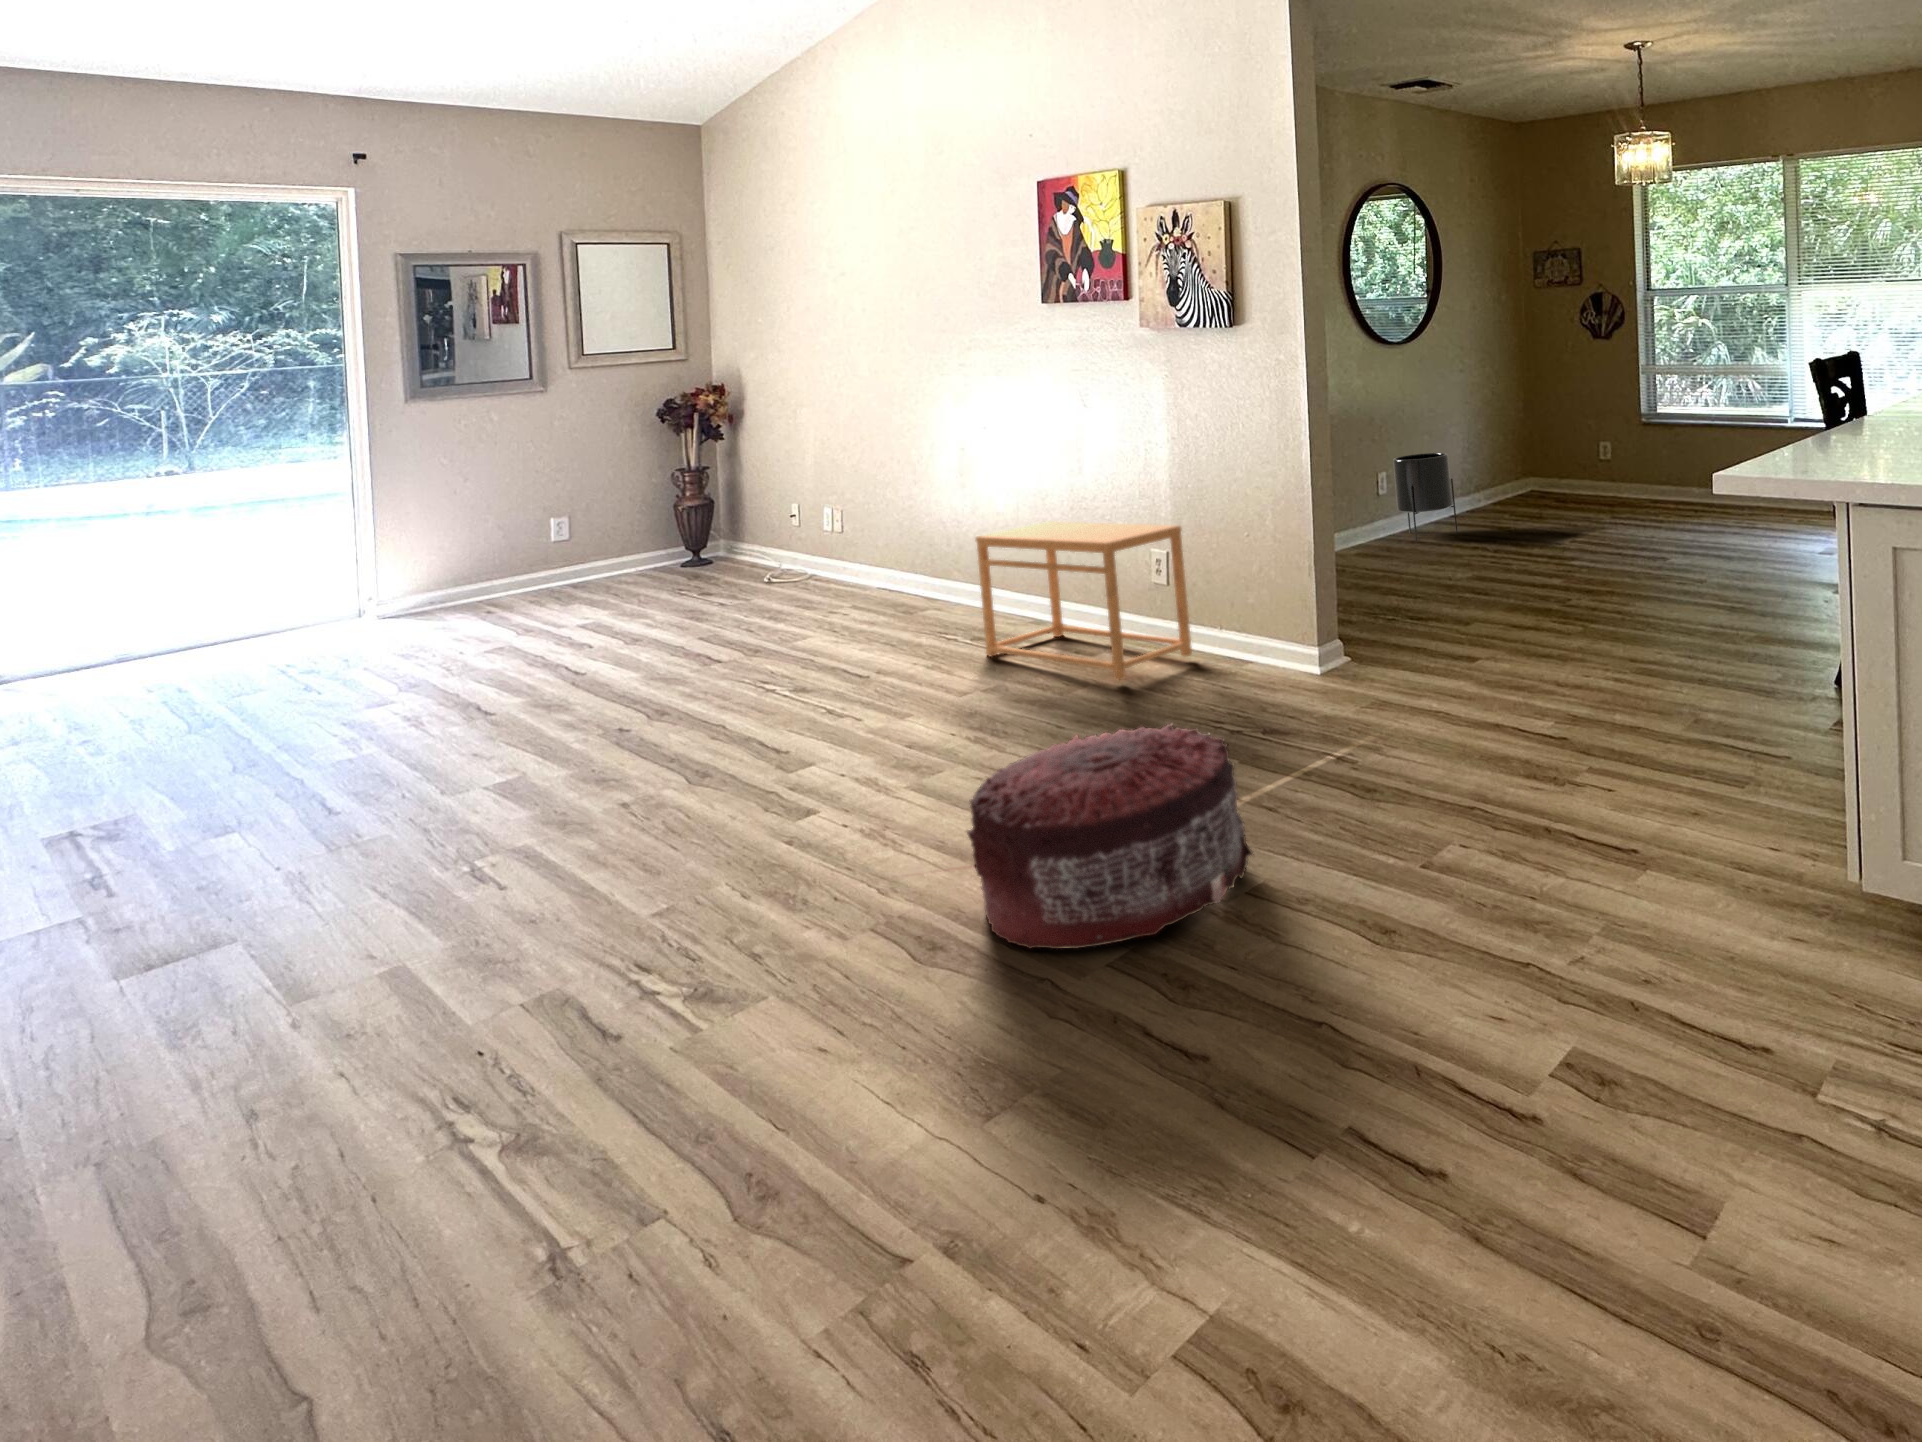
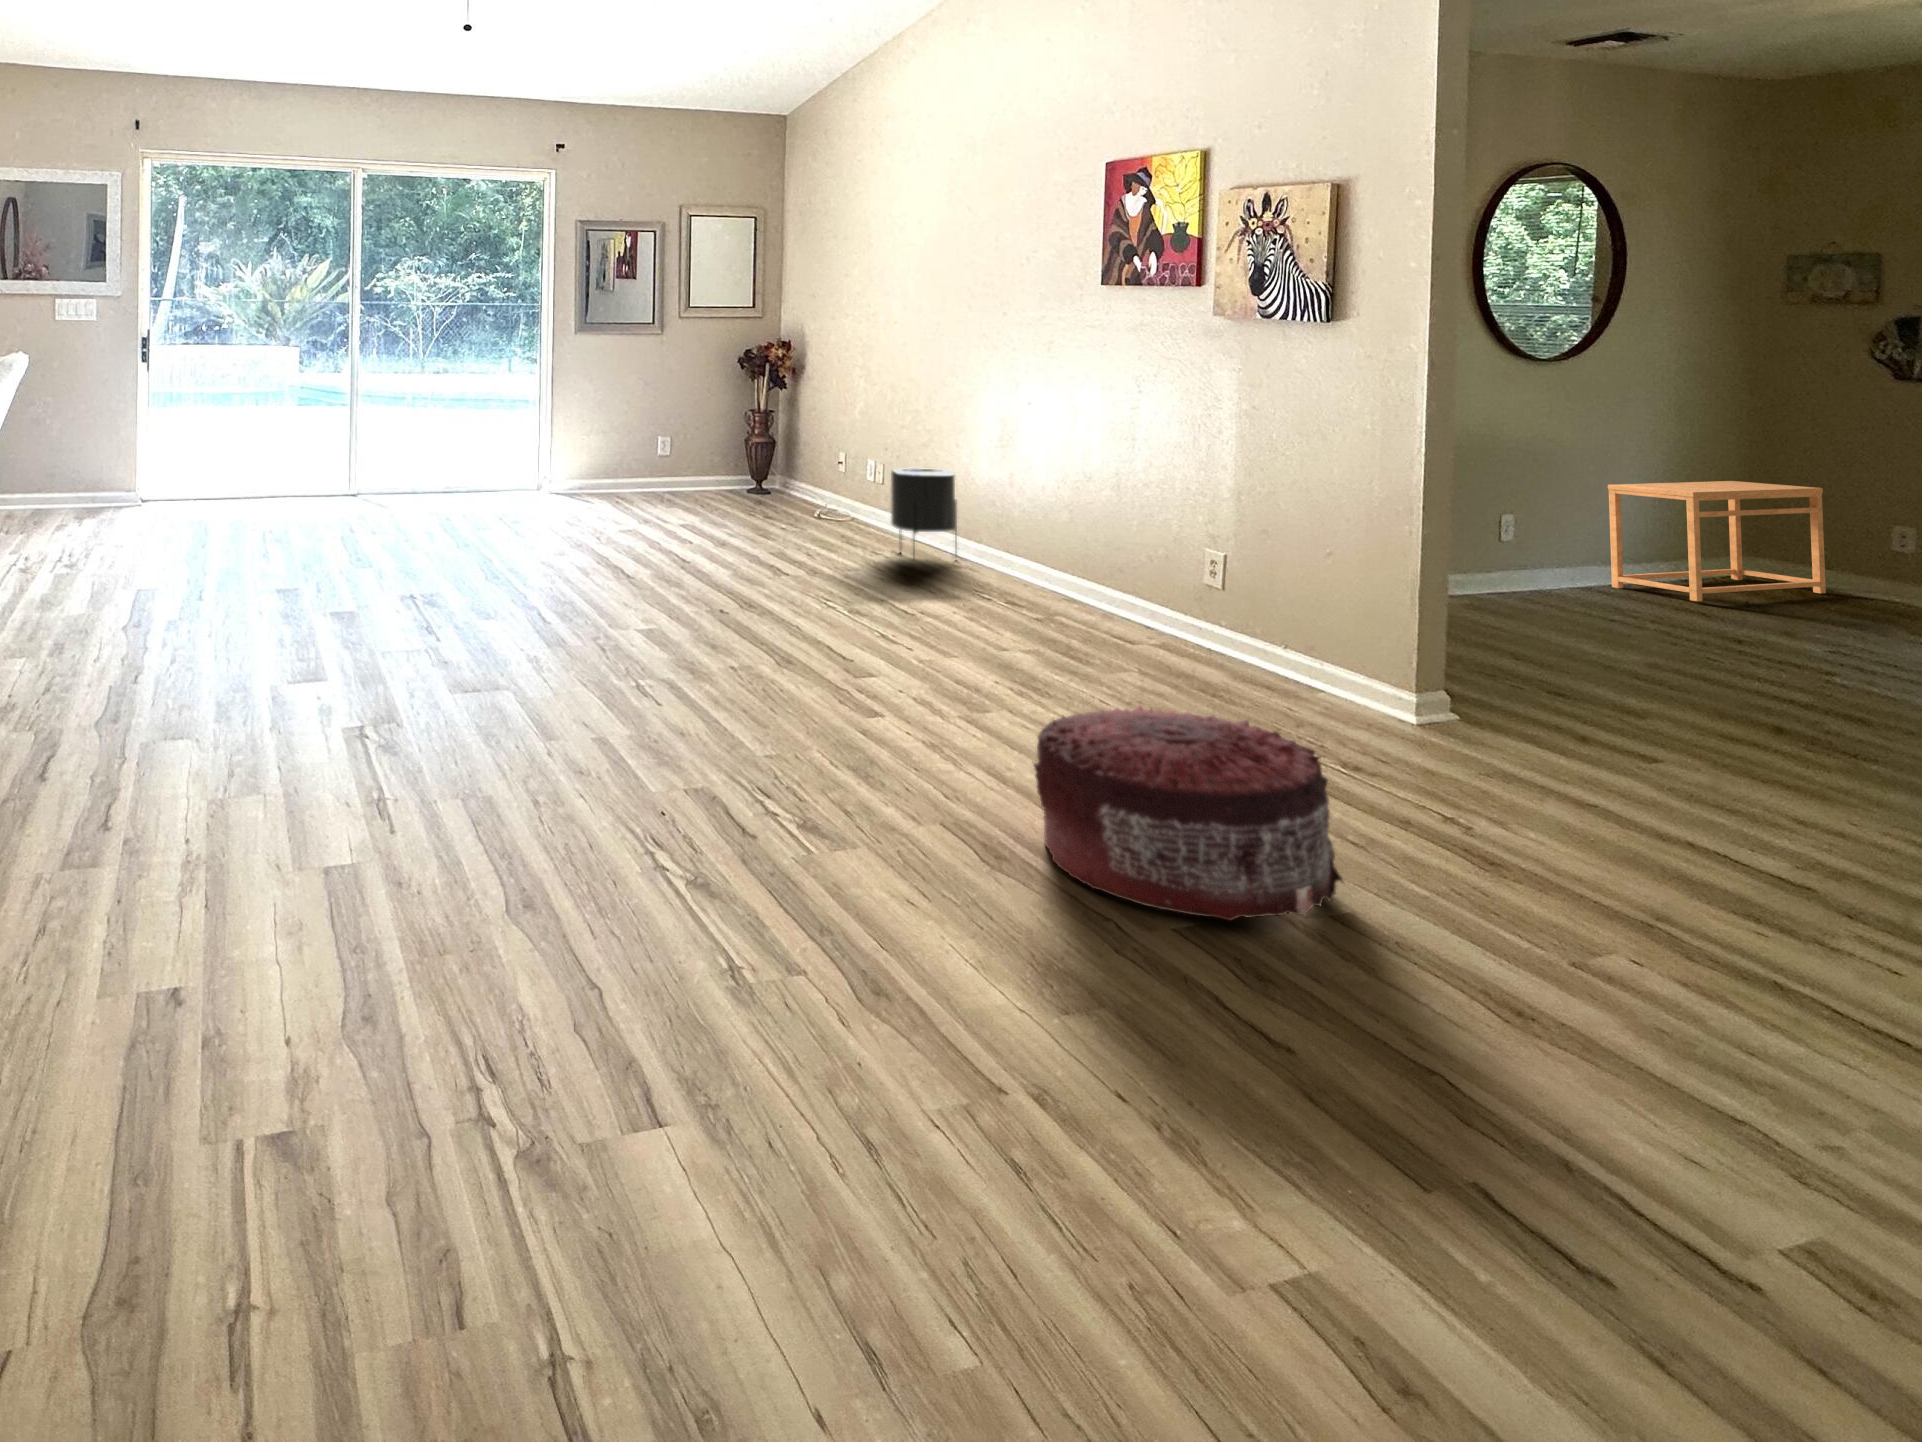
planter: present [1393,453,1457,541] -> present [891,468,957,535]
side table: present [976,521,1192,680] -> present [1608,481,1826,601]

